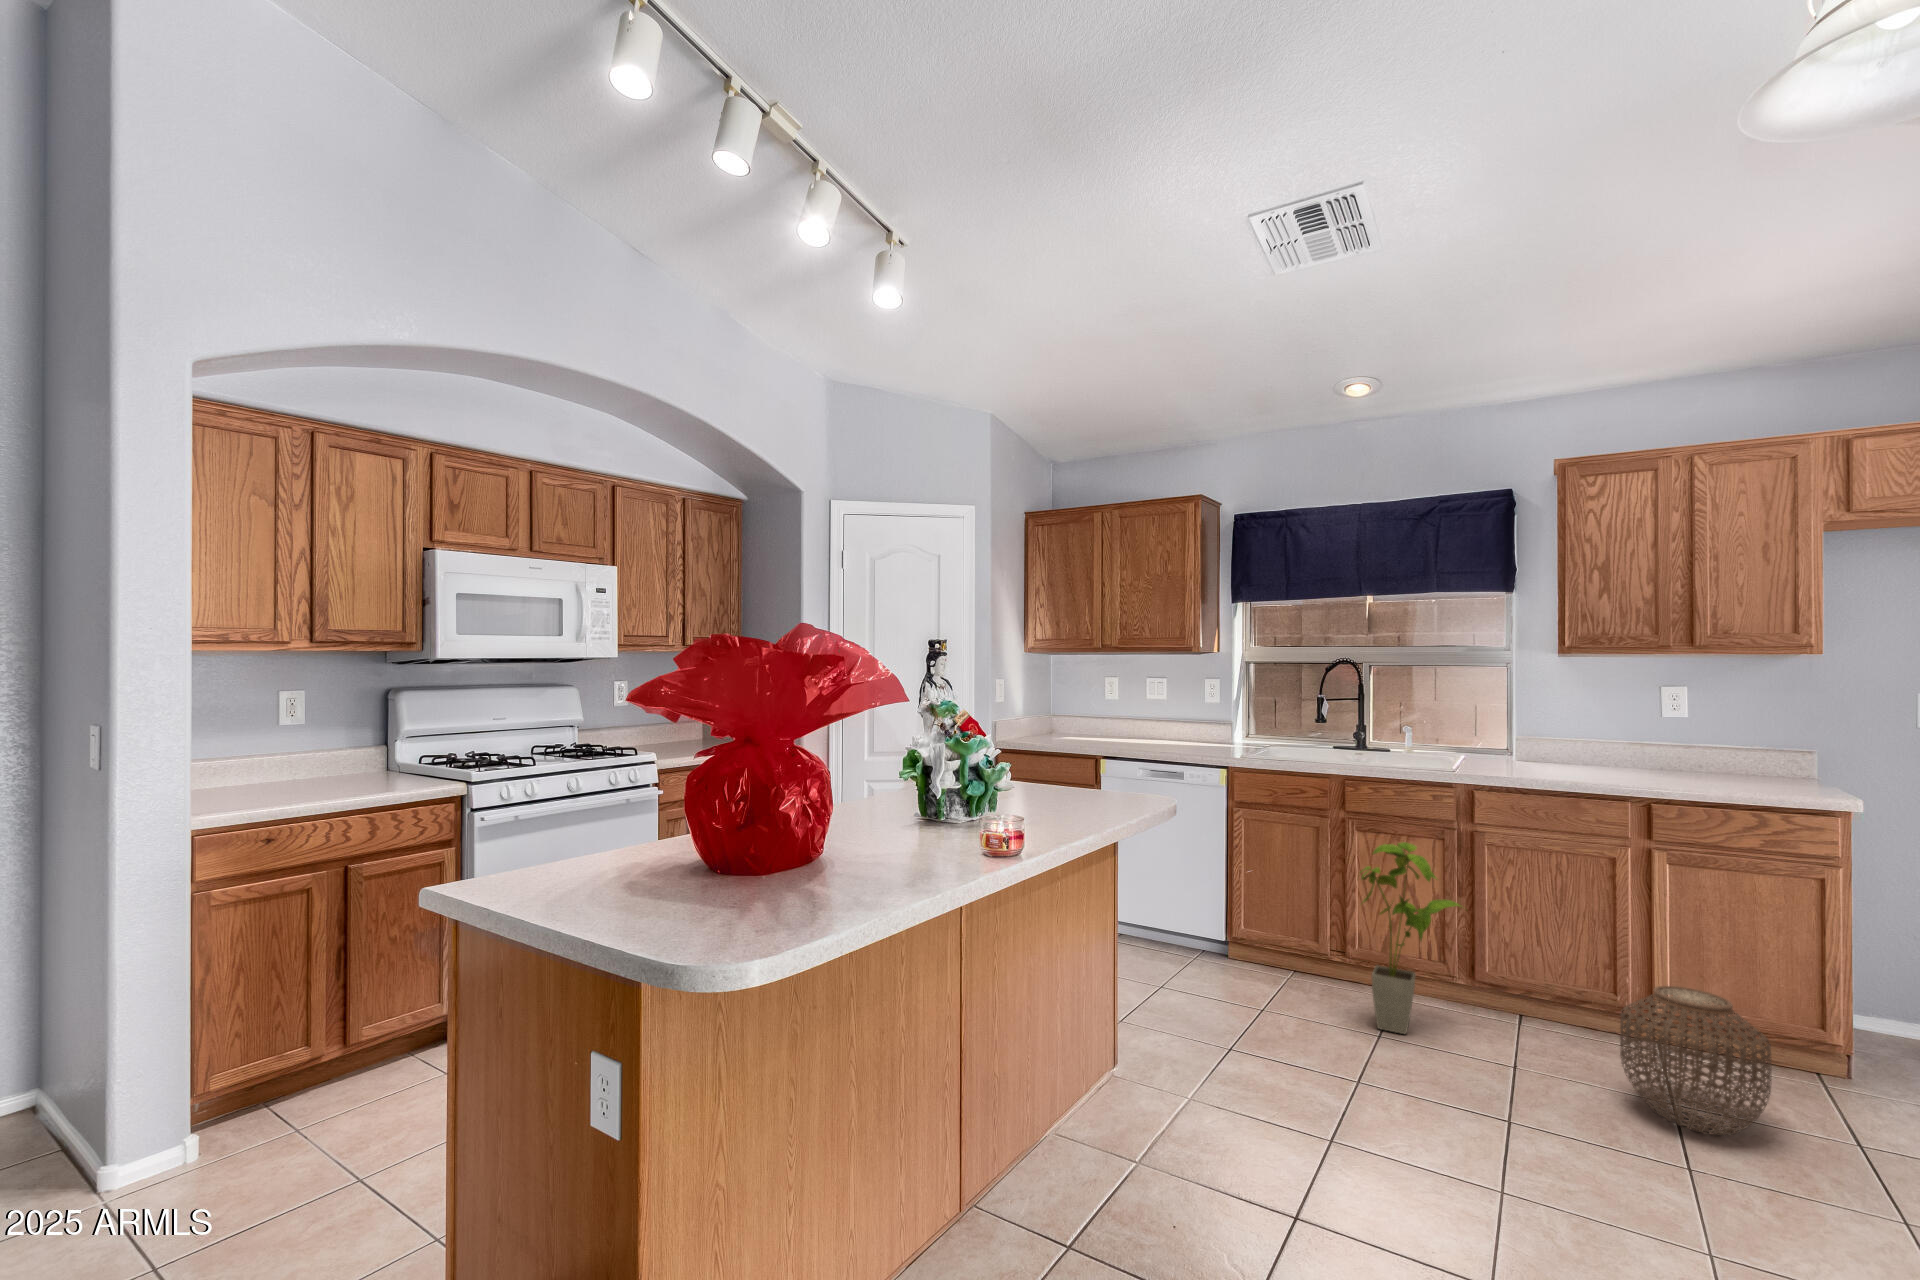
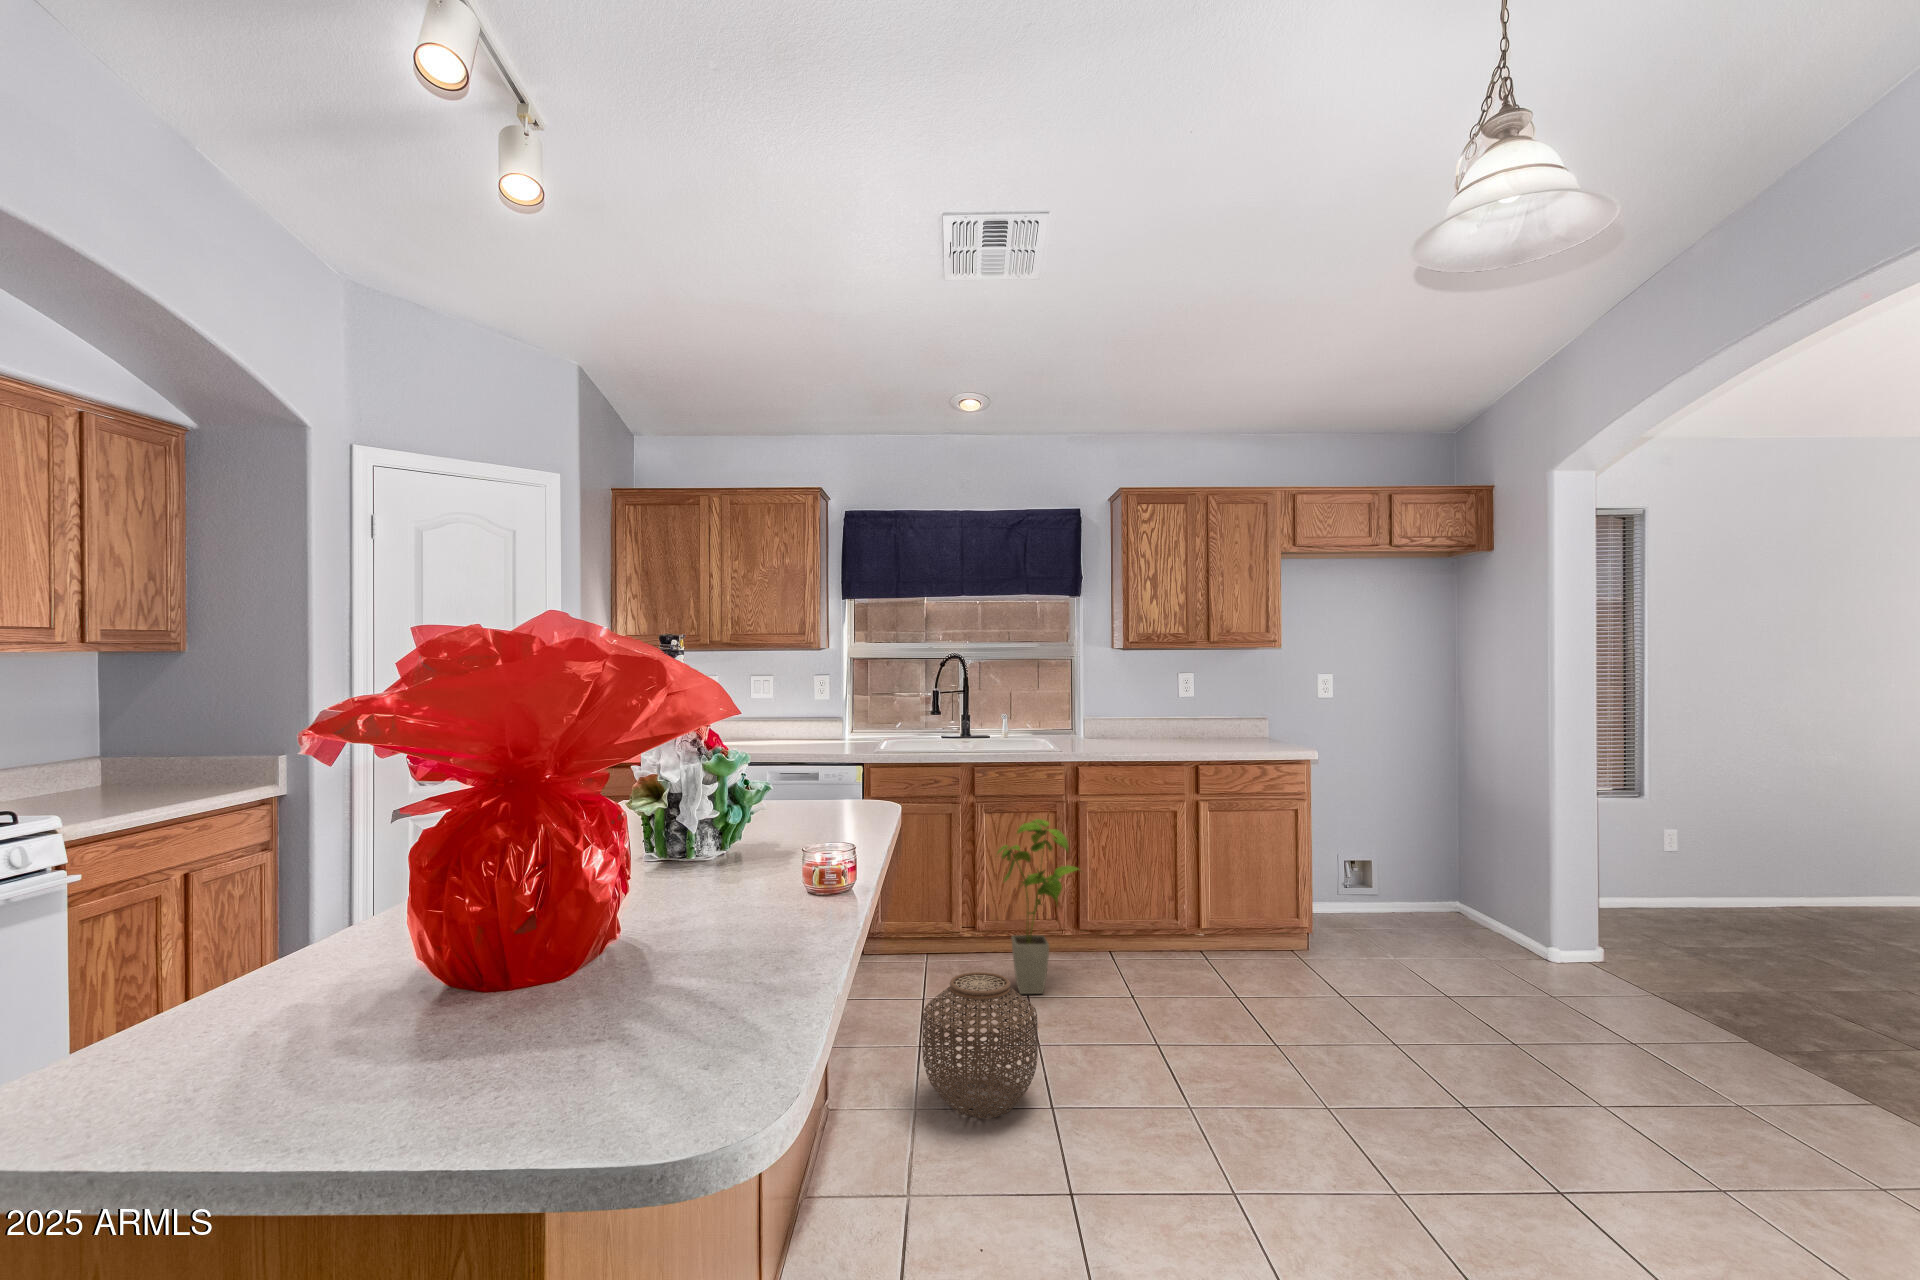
woven basket: present [1620,986,1771,1135] -> present [922,972,1038,1118]

